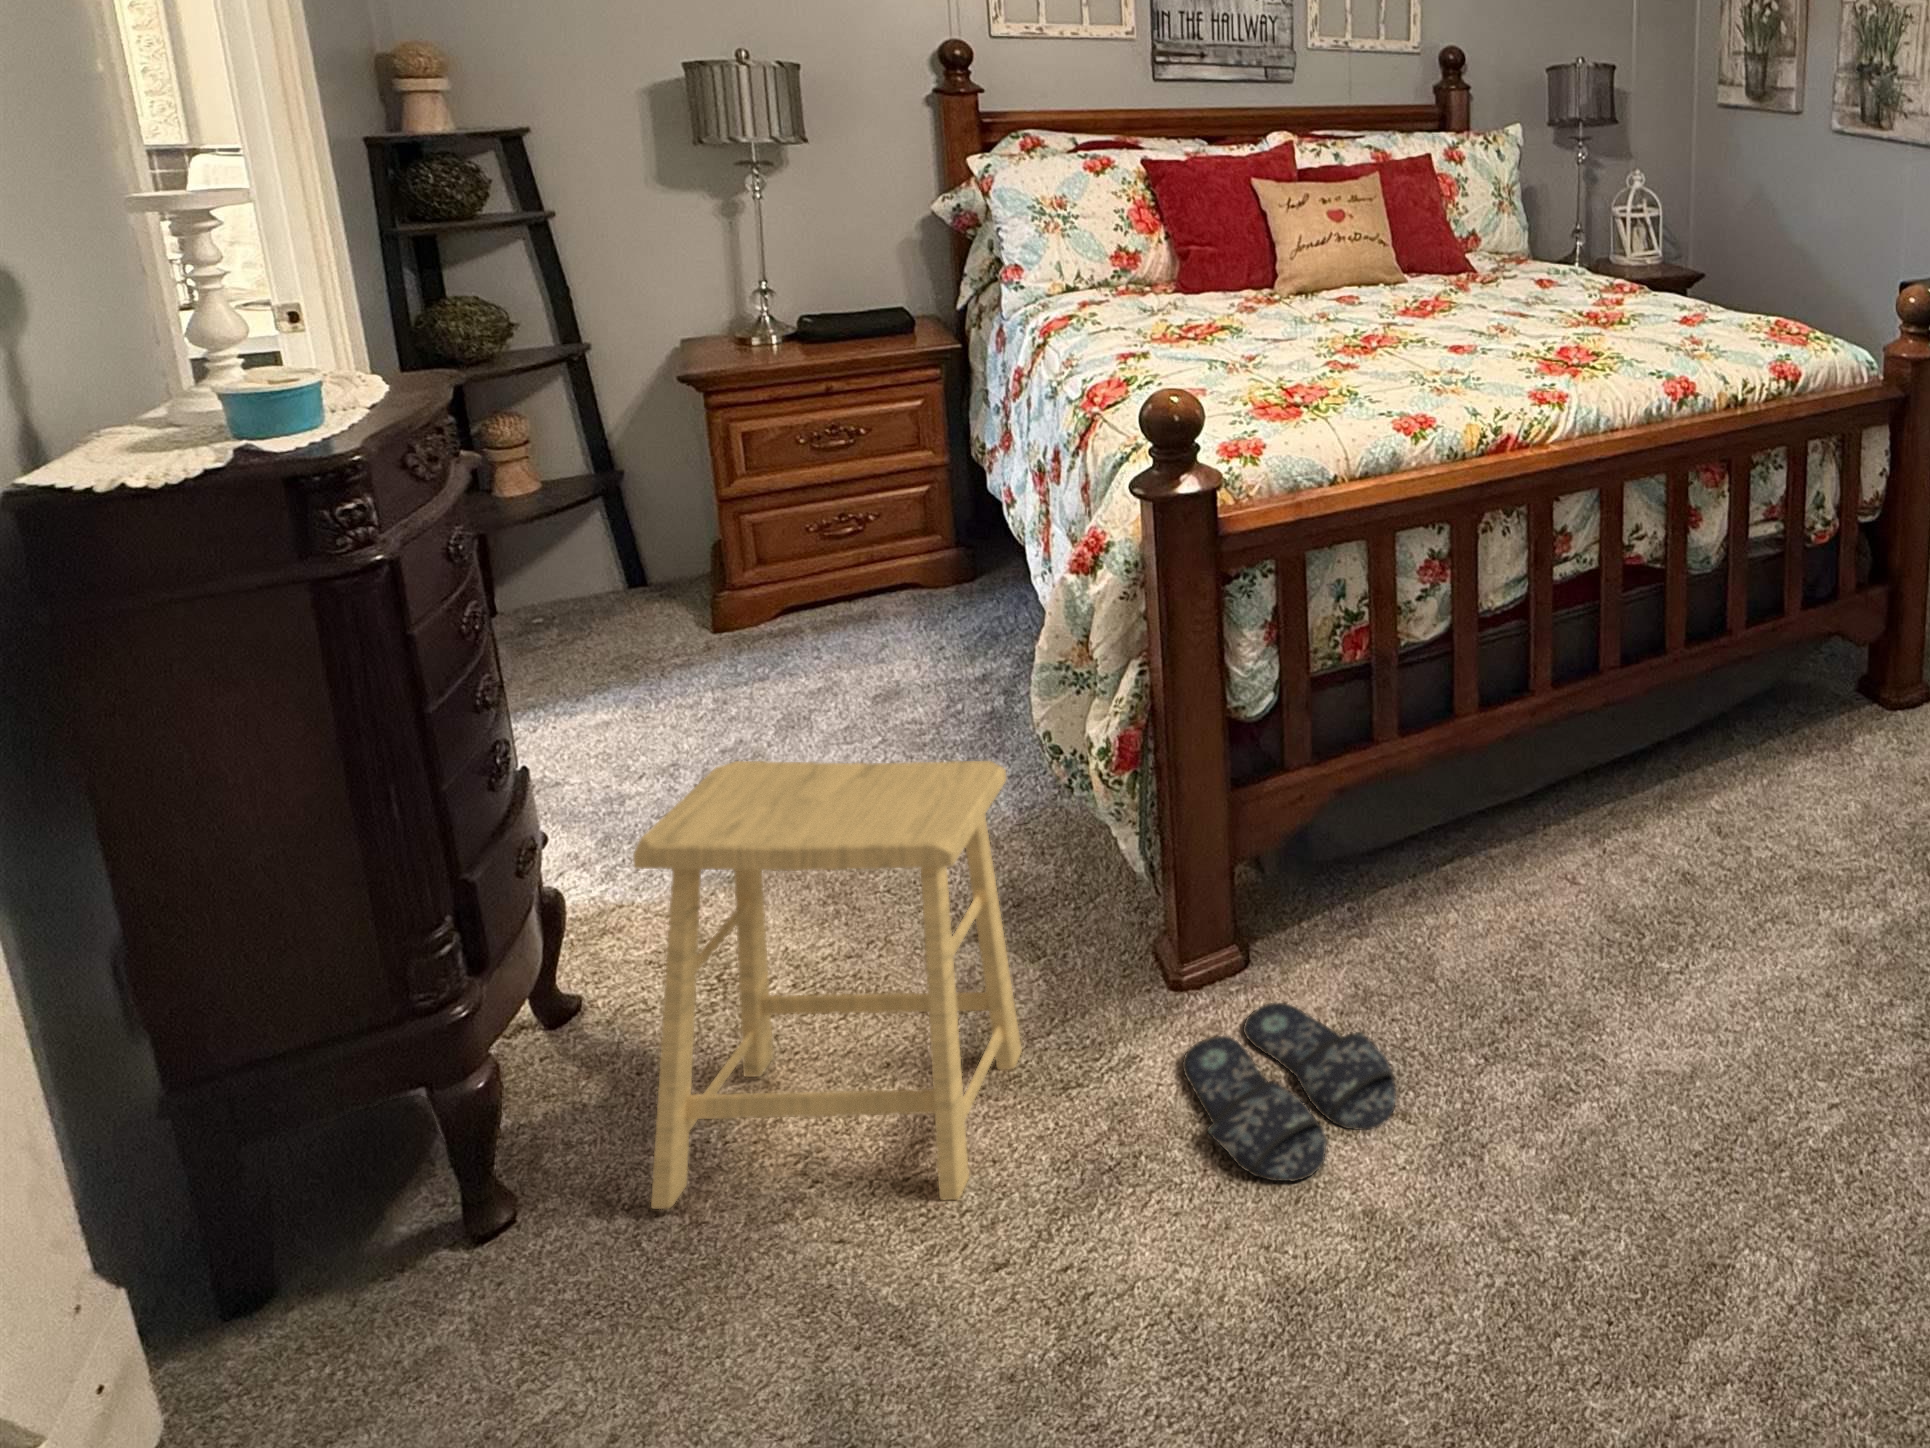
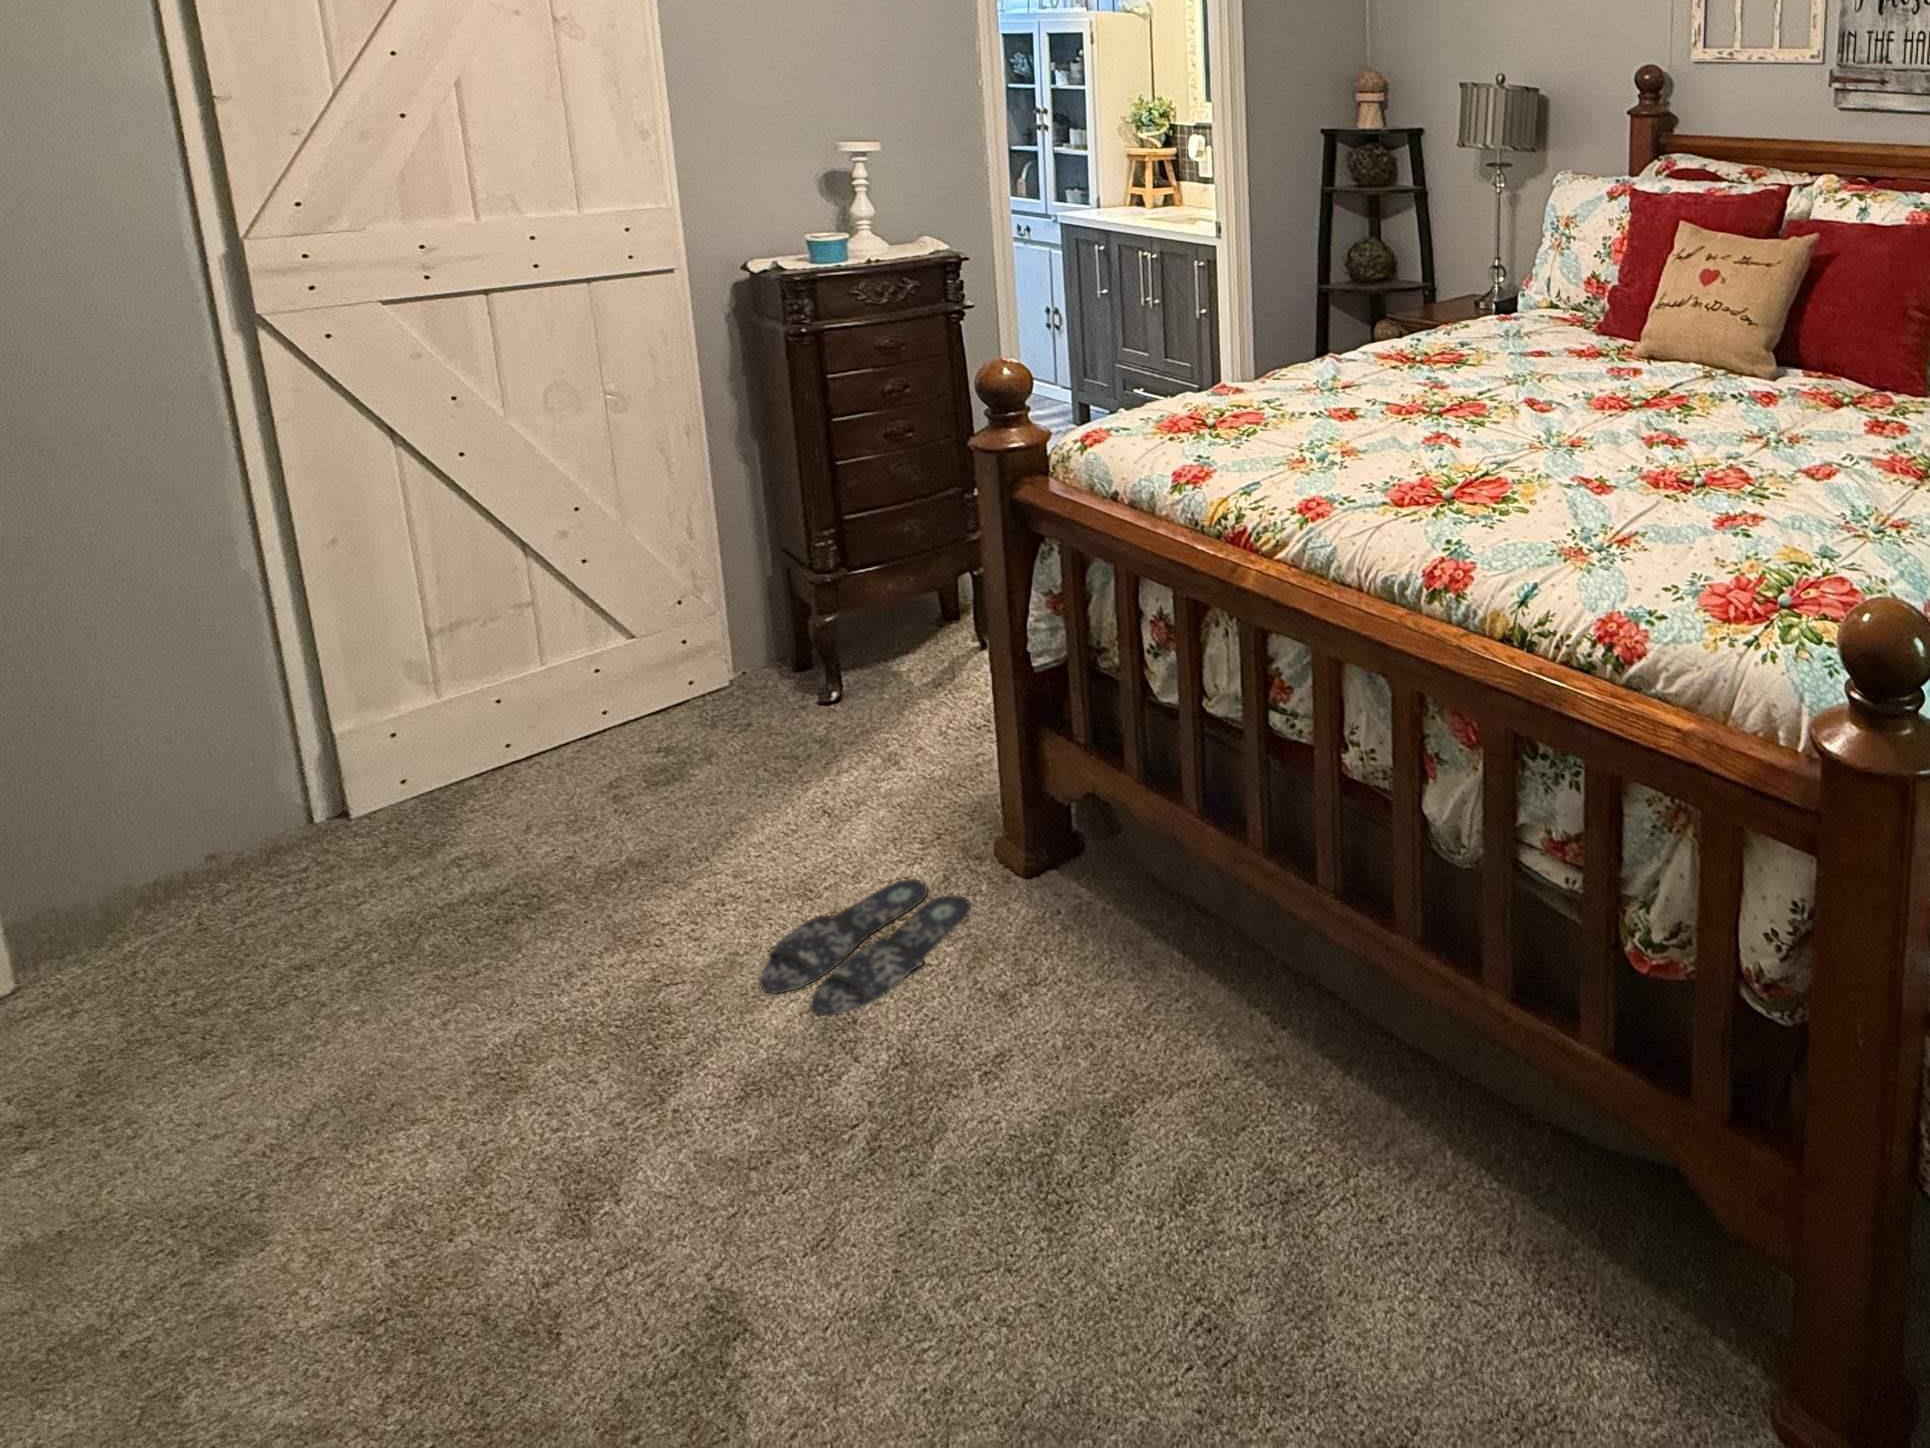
footstool: present [633,761,1022,1209] -> none [781,526,930,843]

